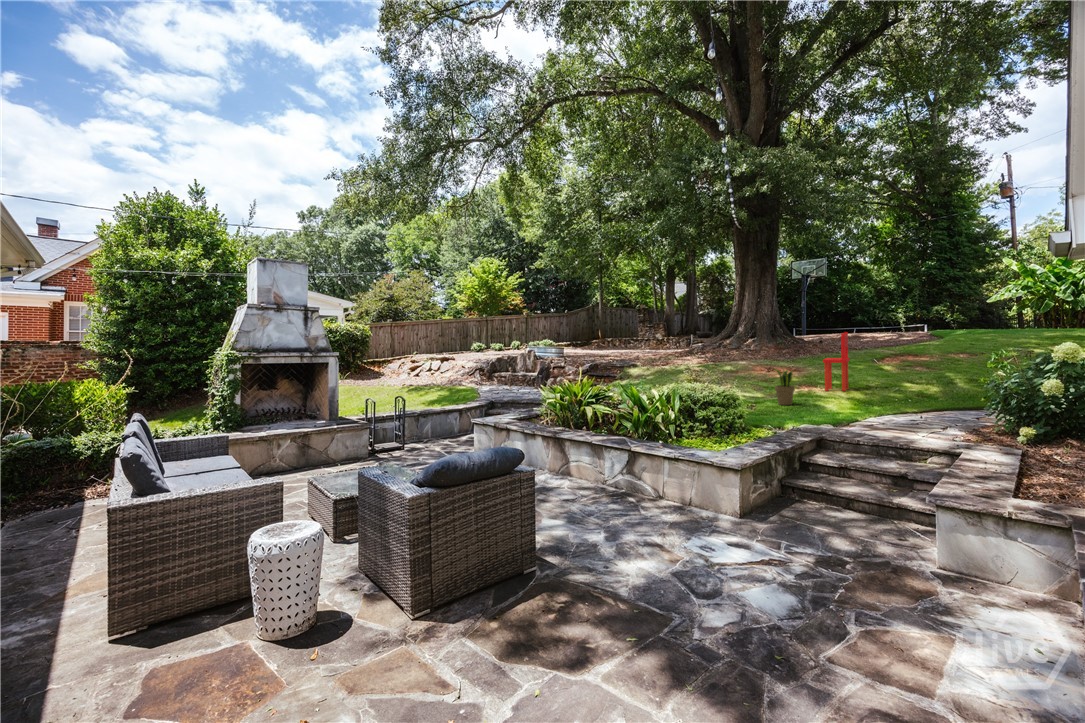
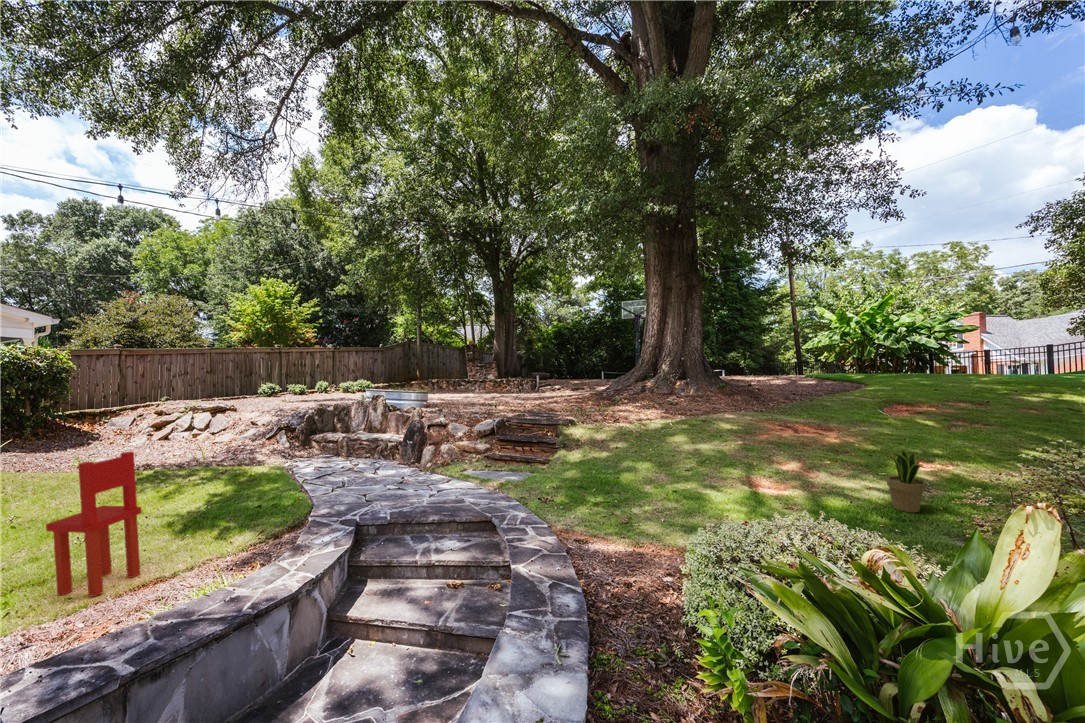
chair: present [823,332,850,391] -> present [46,452,142,597]

